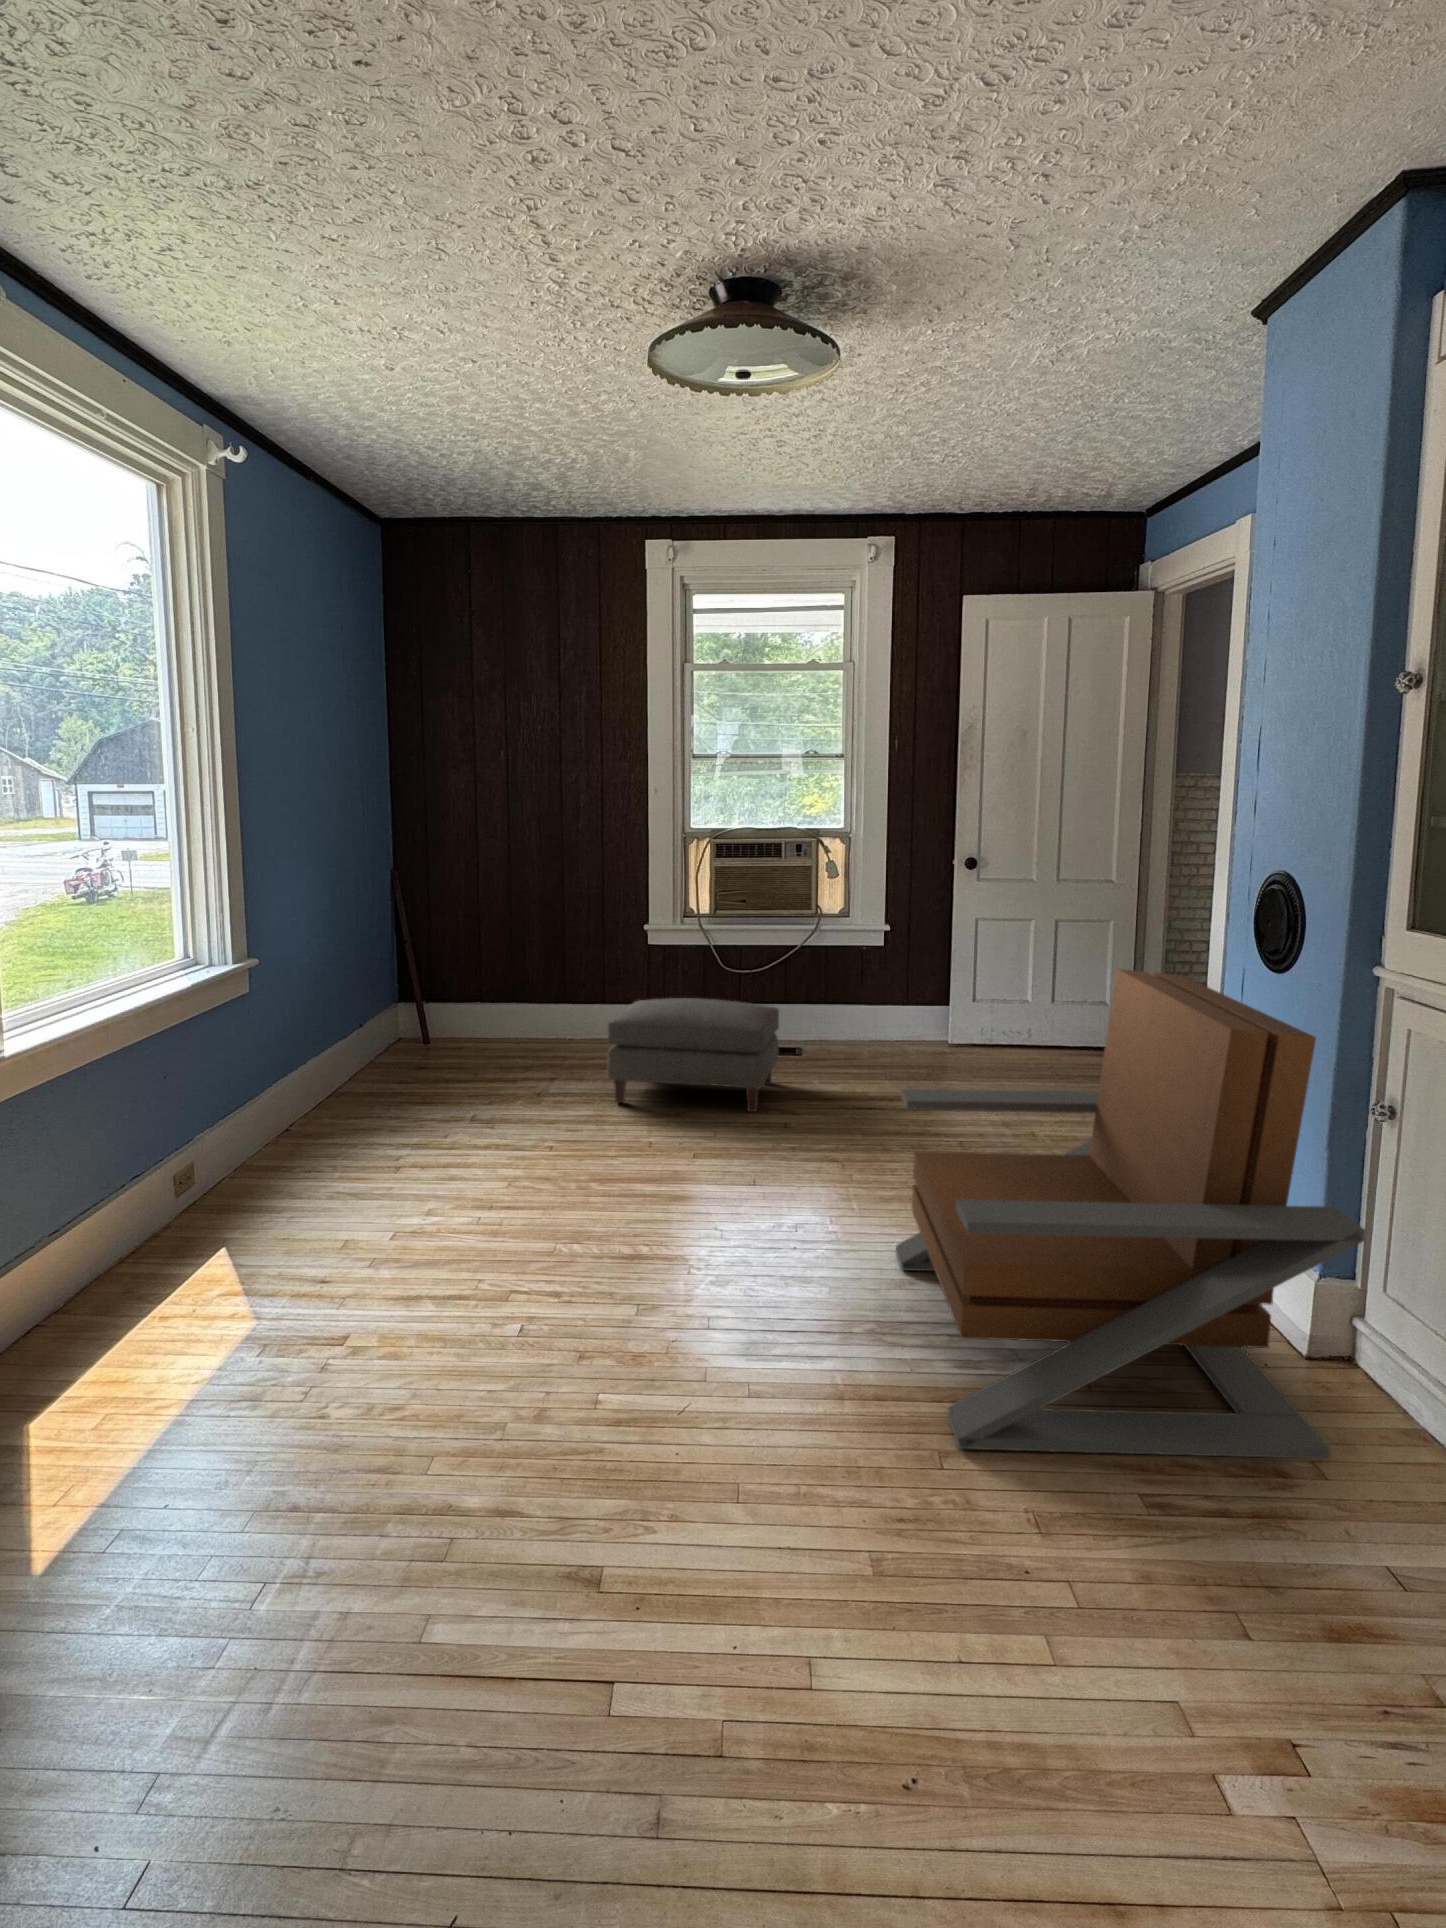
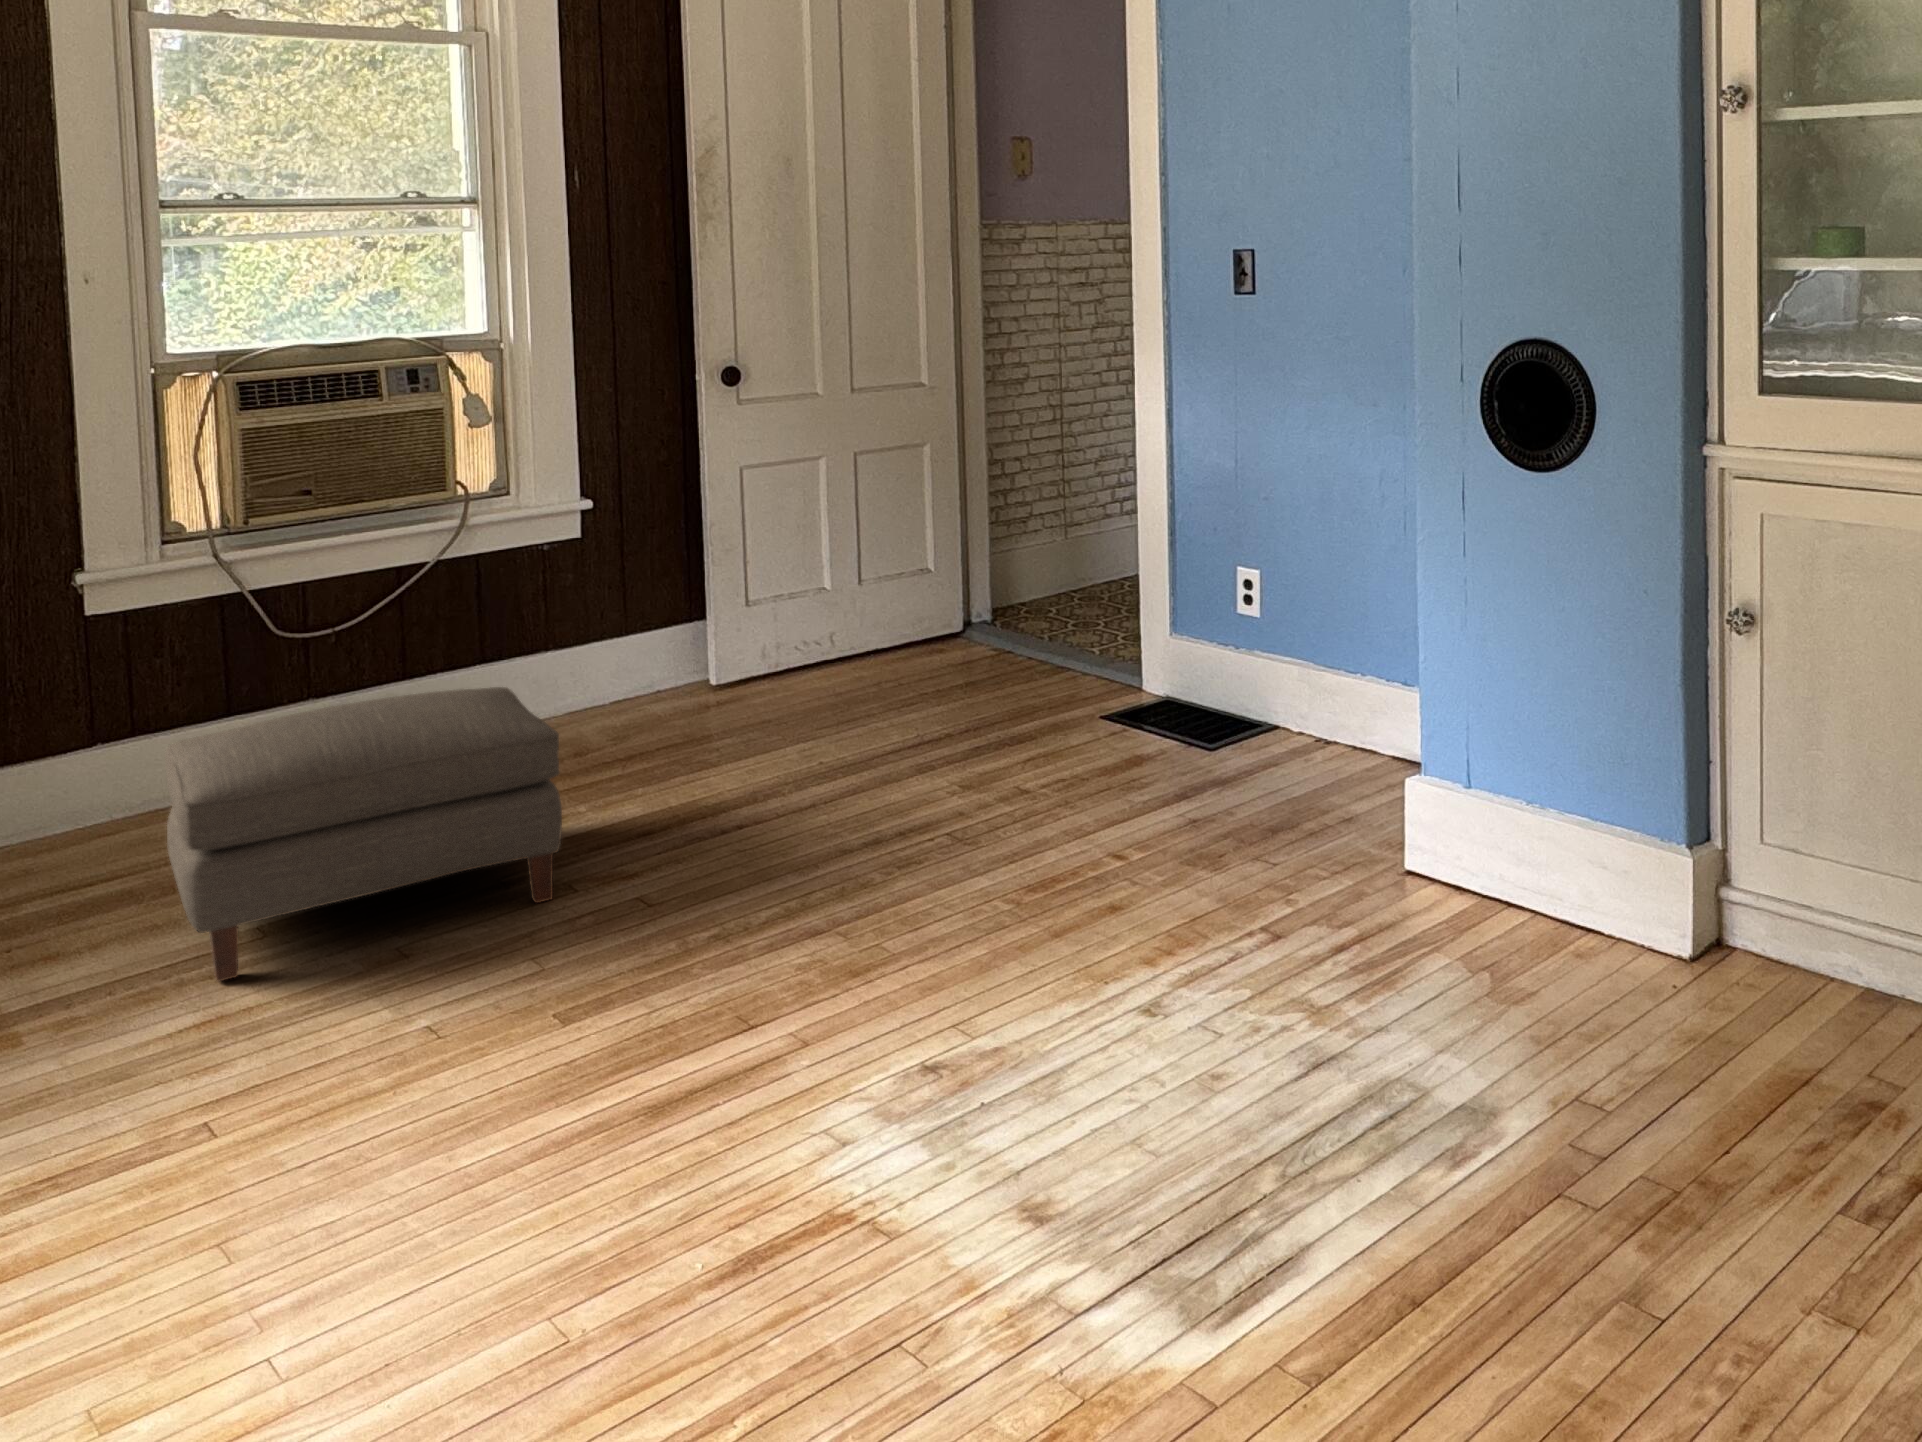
lounge chair: present [896,969,1366,1459] -> none [1127,492,1880,1280]

